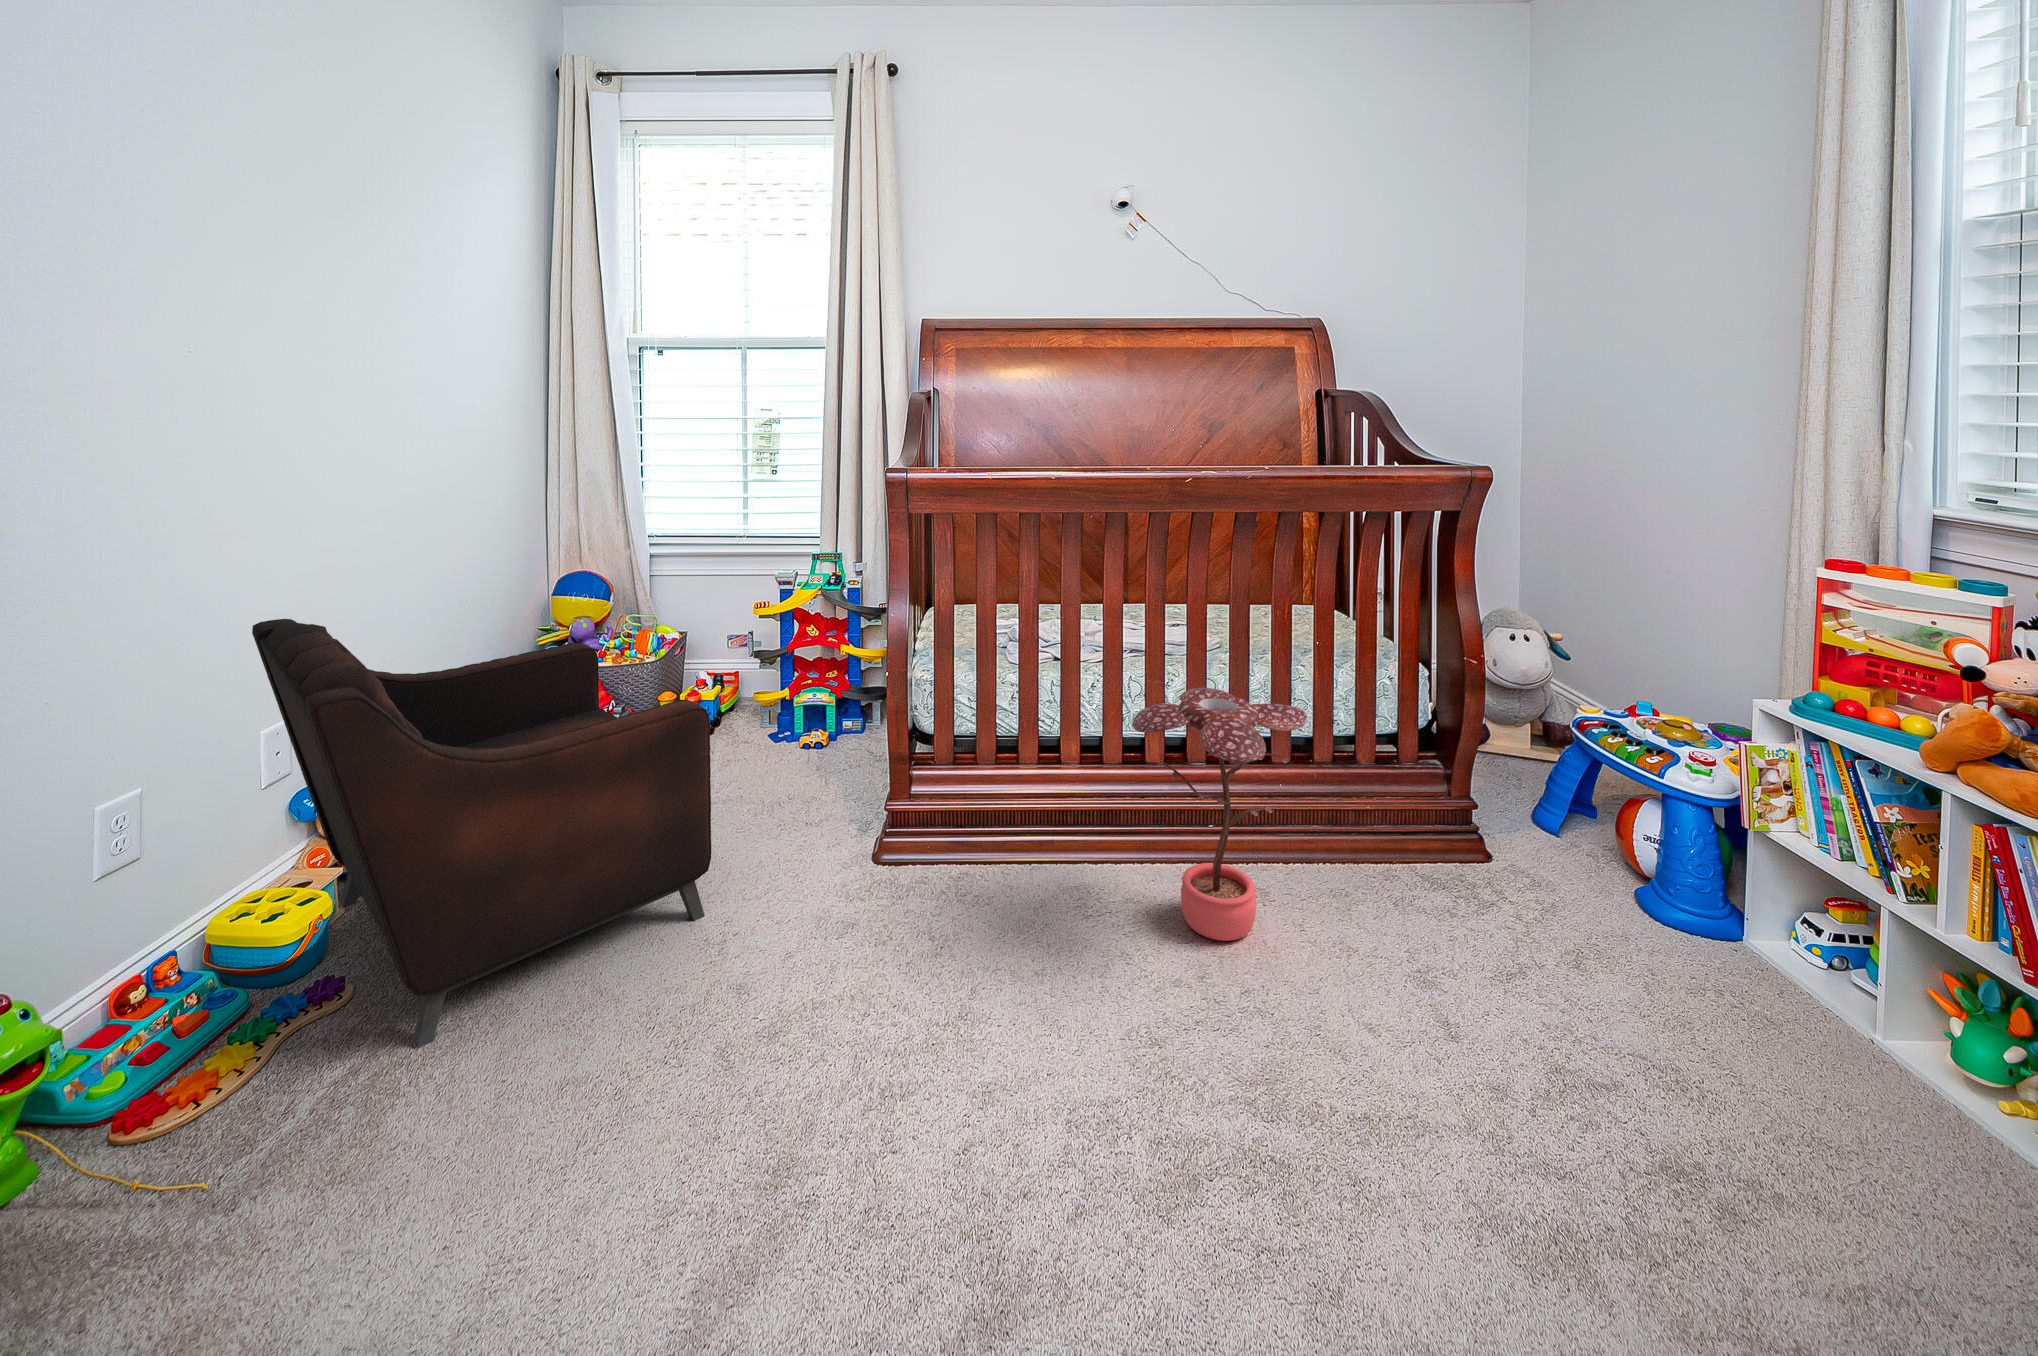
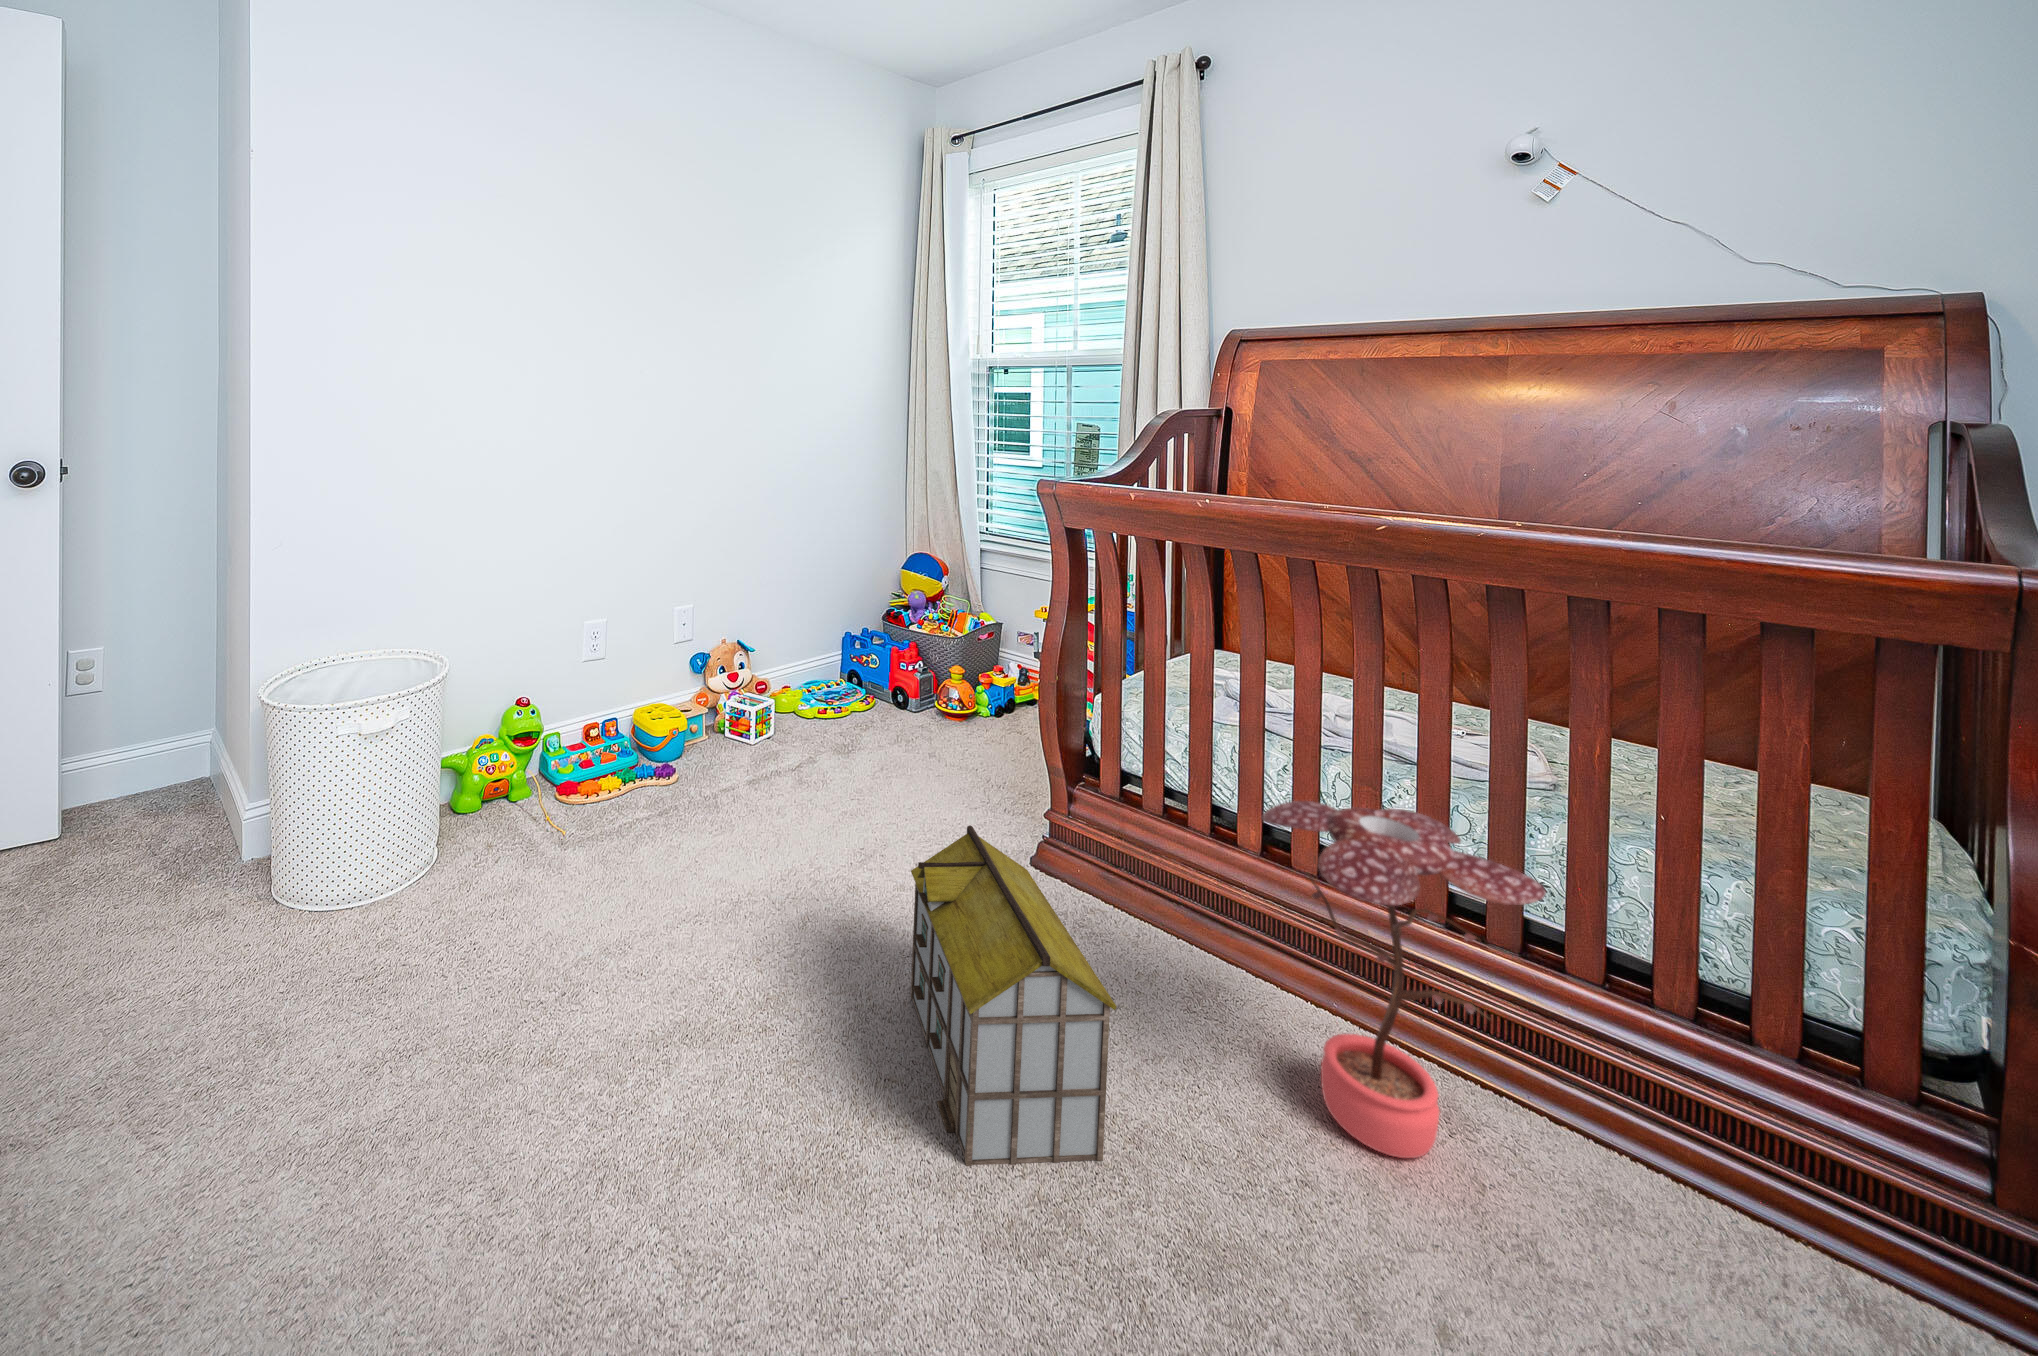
armchair: present [252,619,711,1049] -> none [617,530,883,836]
toy house: none [887,842,1137,1155] -> present [910,825,1117,1166]

